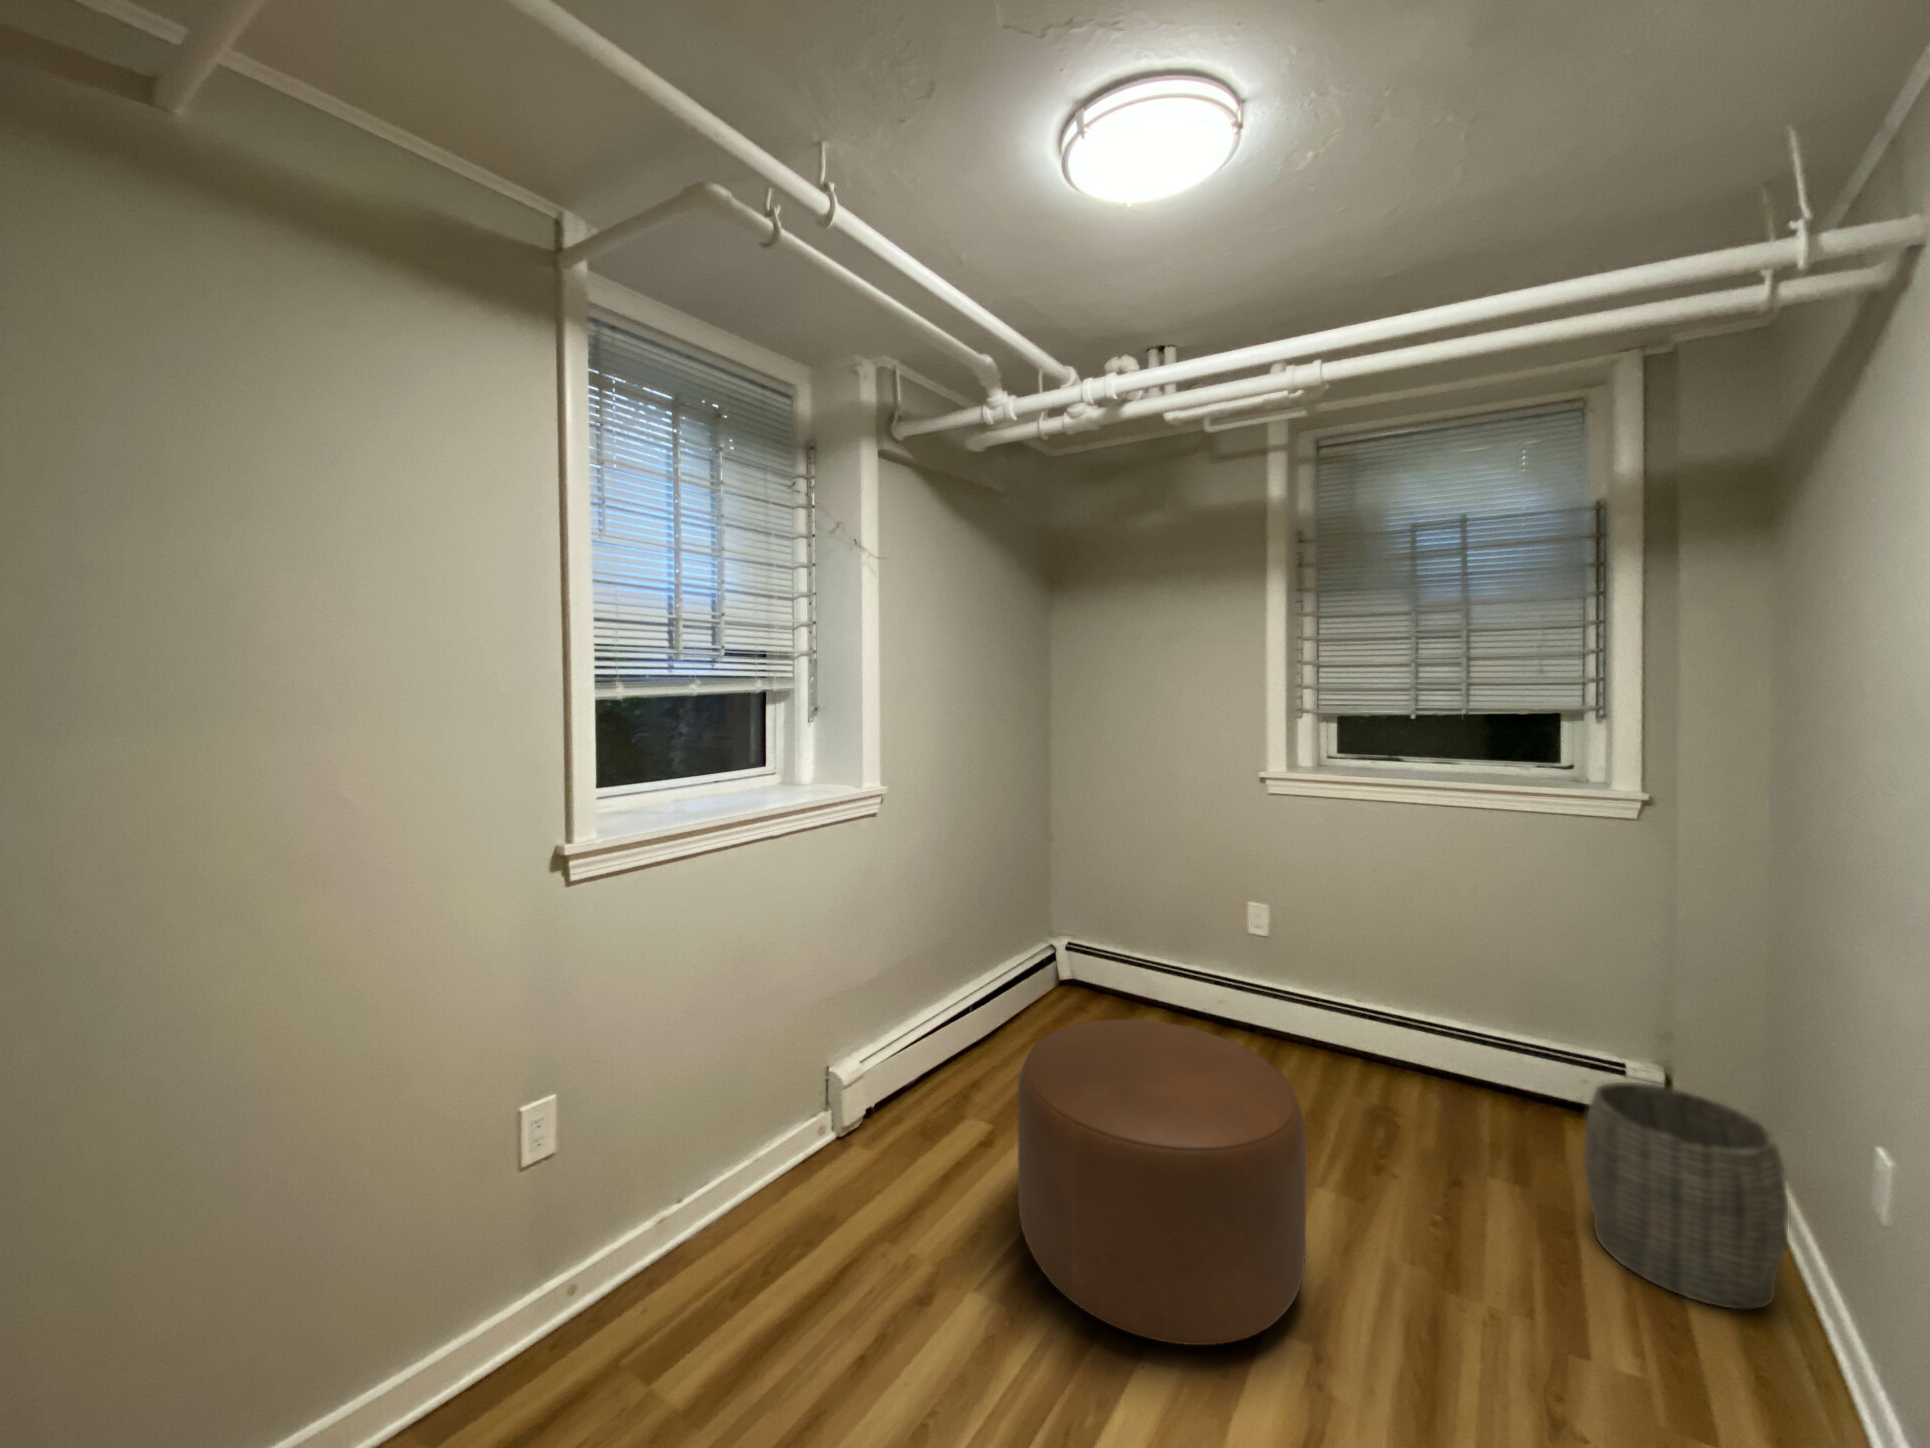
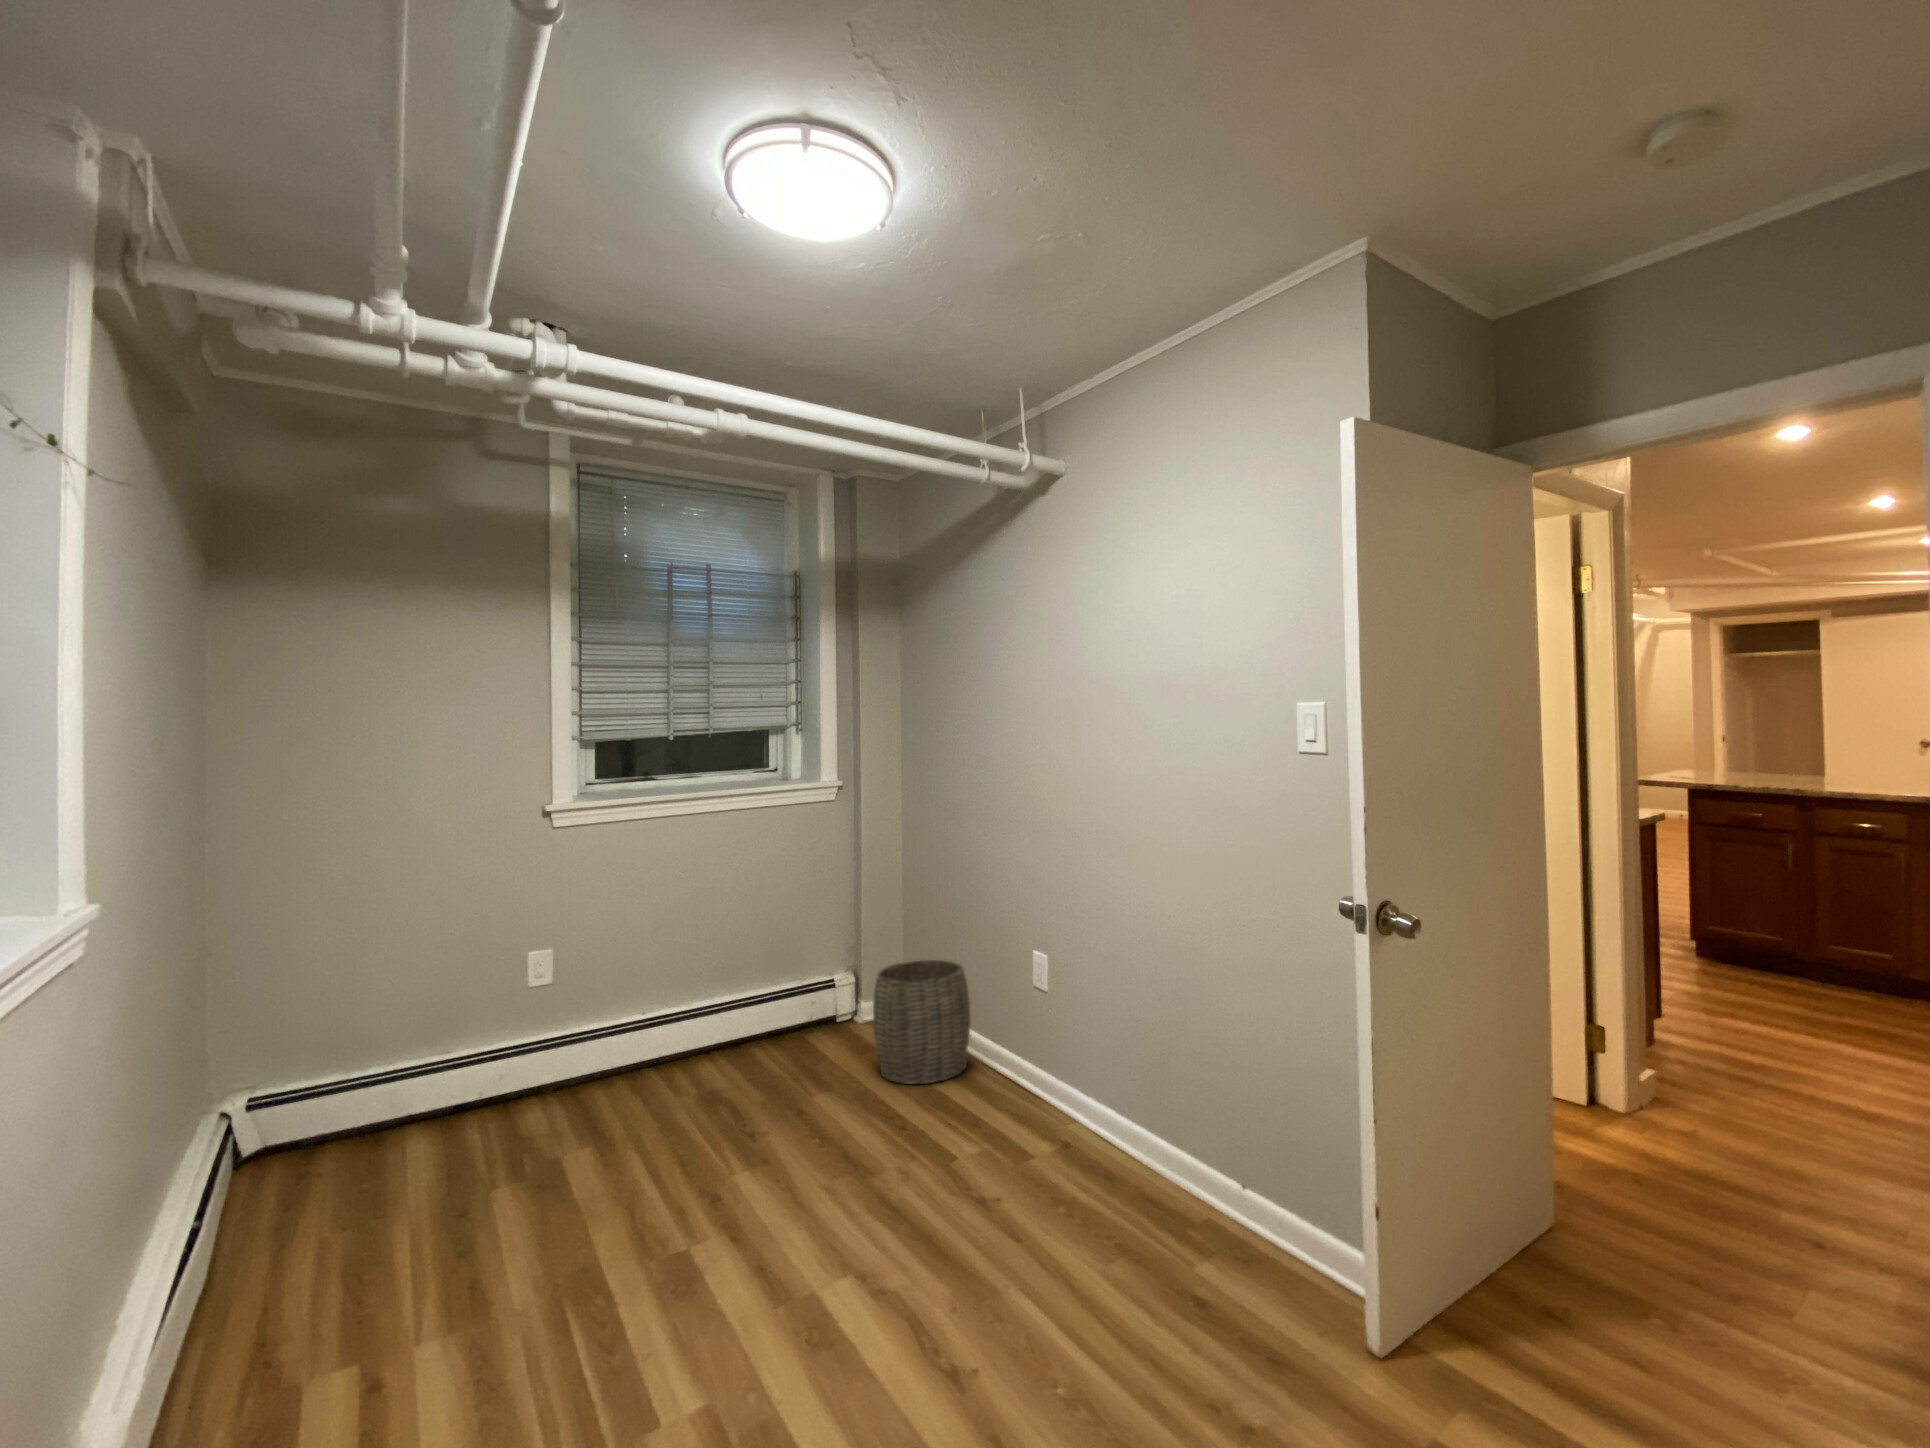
ottoman: present [1018,1019,1306,1345] -> none [532,1029,835,1336]

